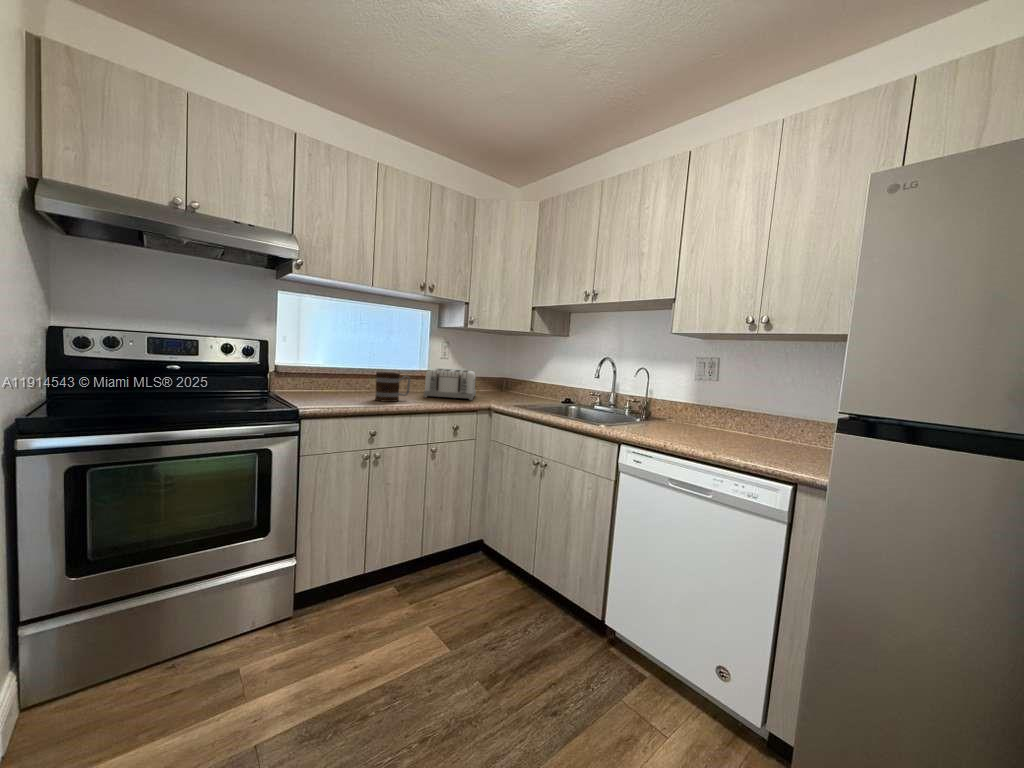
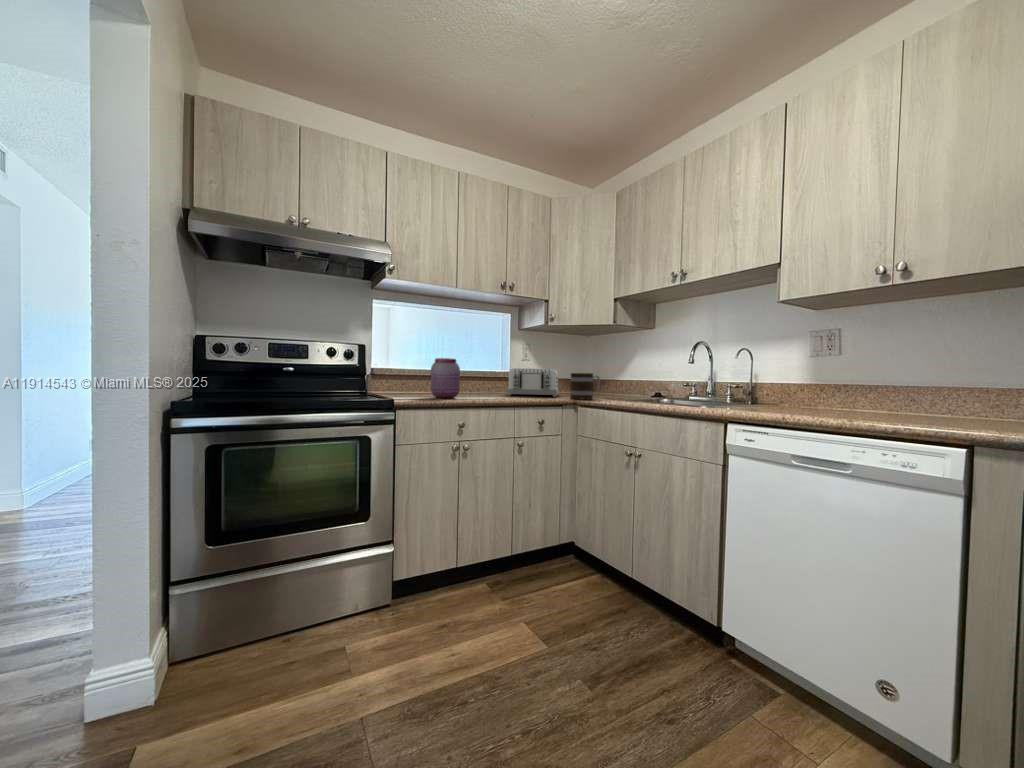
jar: none [341,363,373,405] -> present [431,358,460,398]
mug: present [375,372,410,402] -> present [570,373,600,399]

